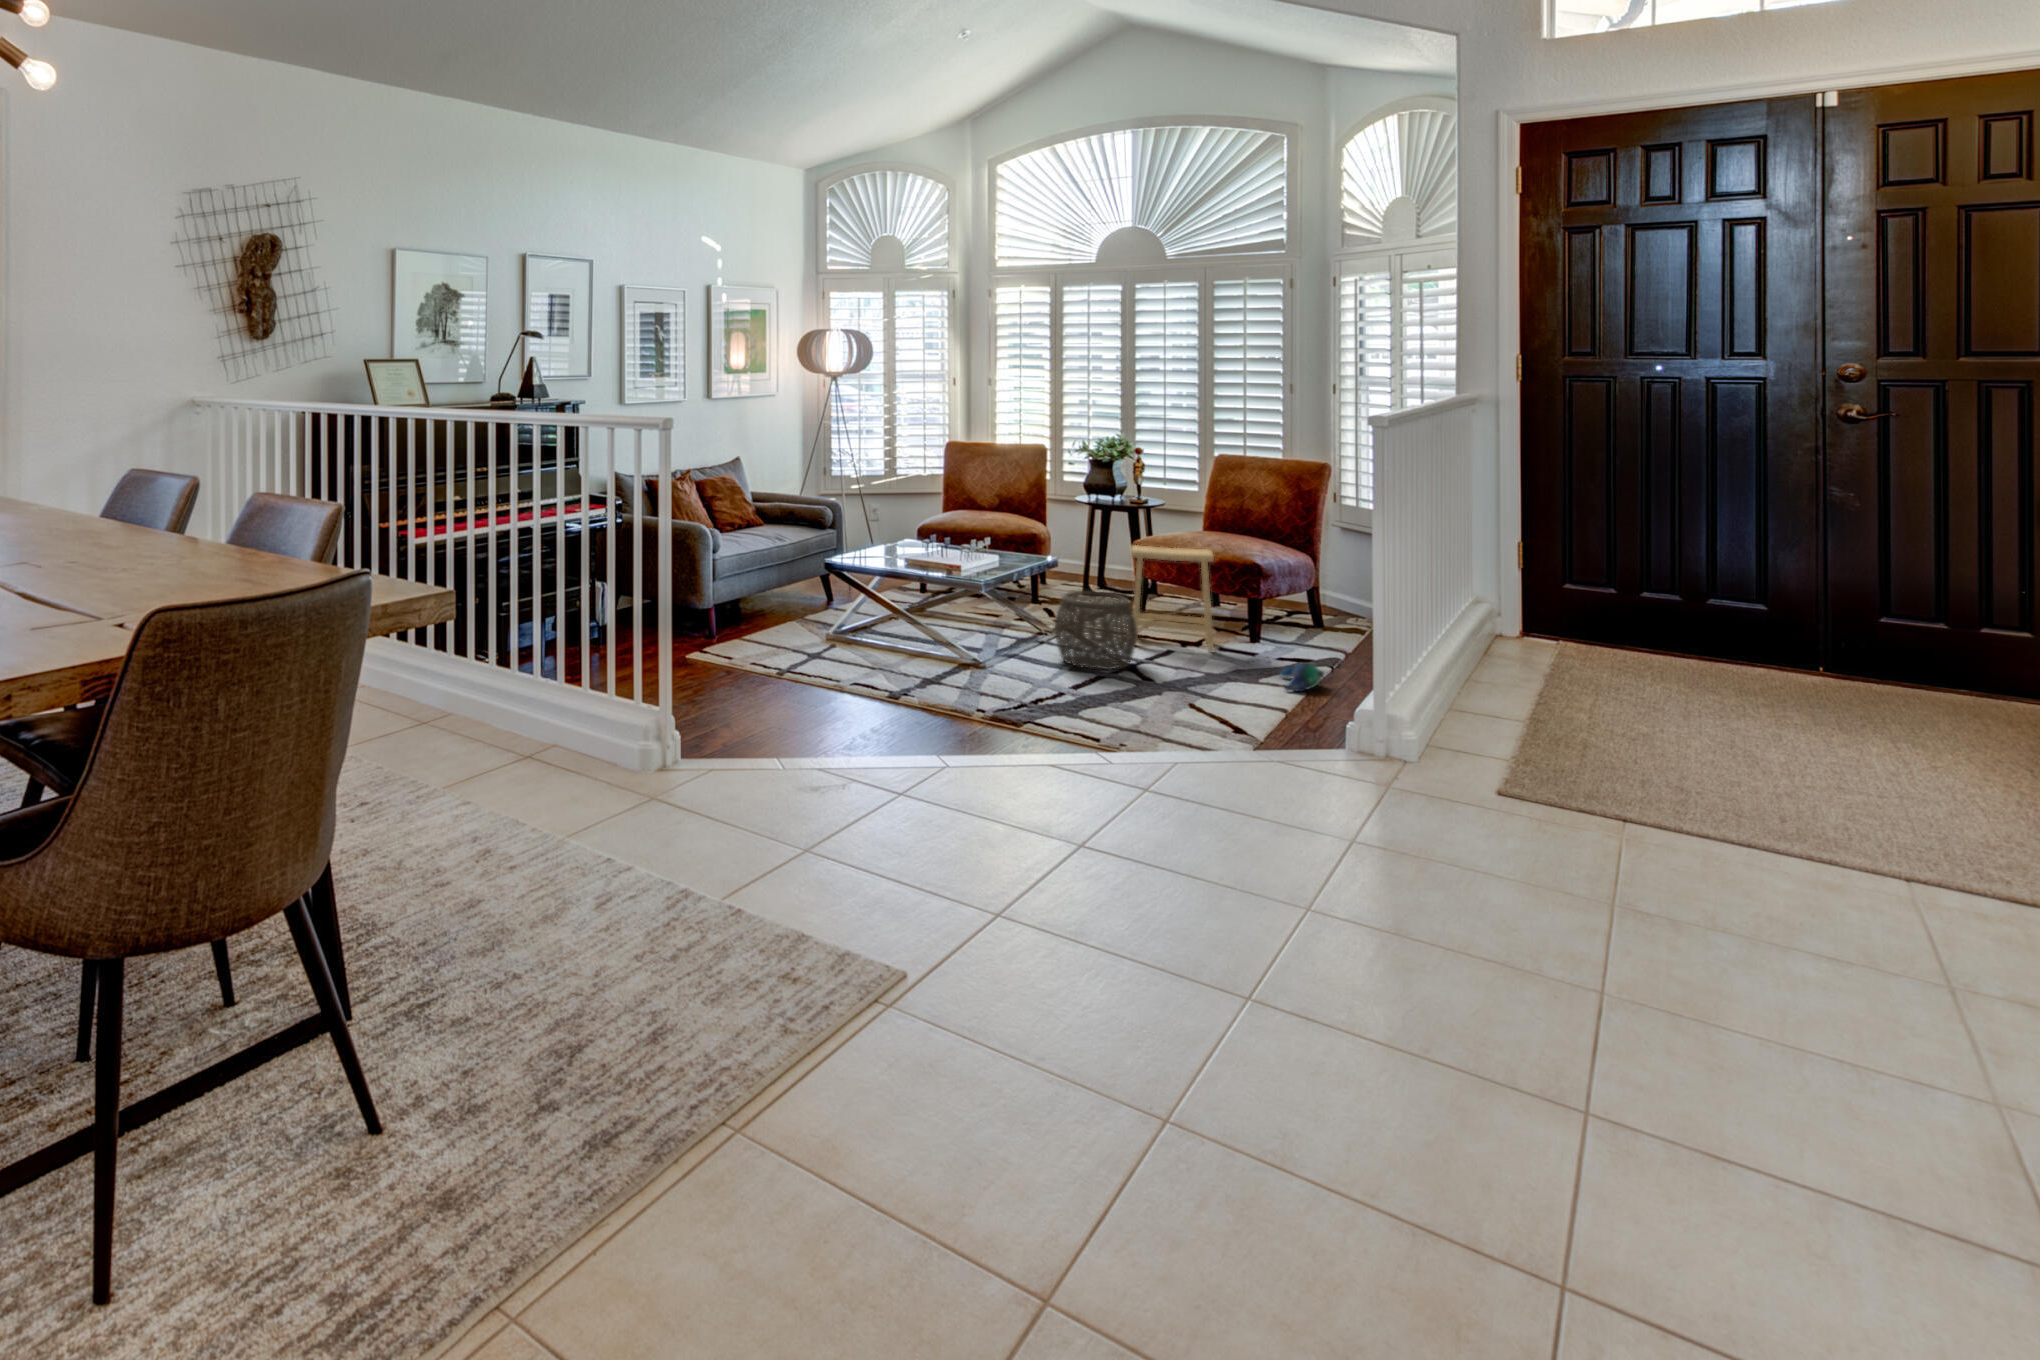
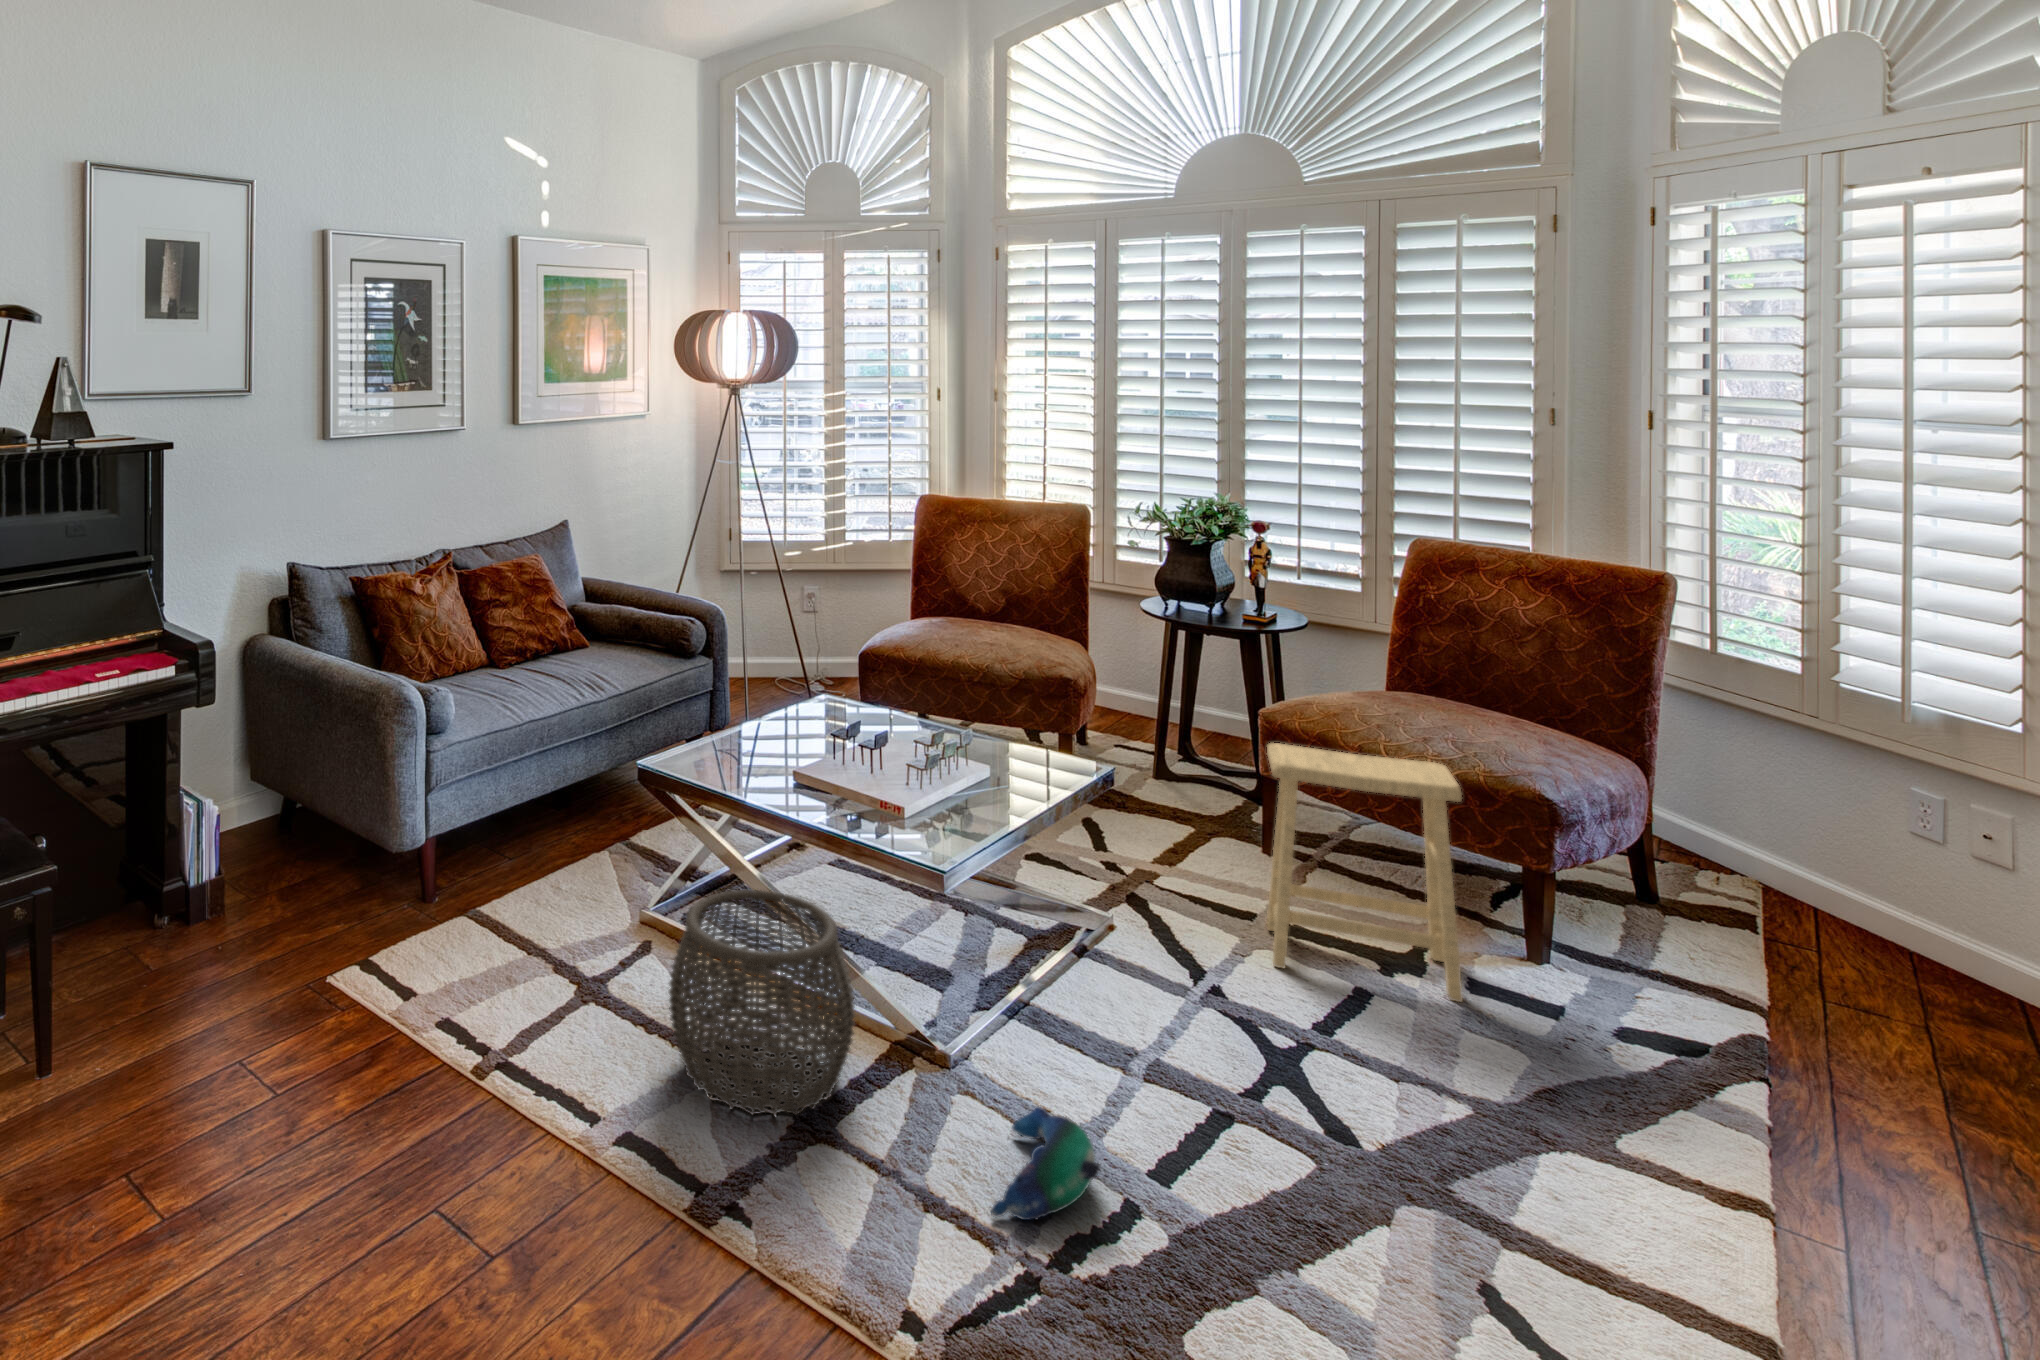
woven basket: present [1055,591,1137,670] -> present [669,889,855,1116]
plush toy: present [1280,663,1325,691] -> present [991,1106,1101,1220]

